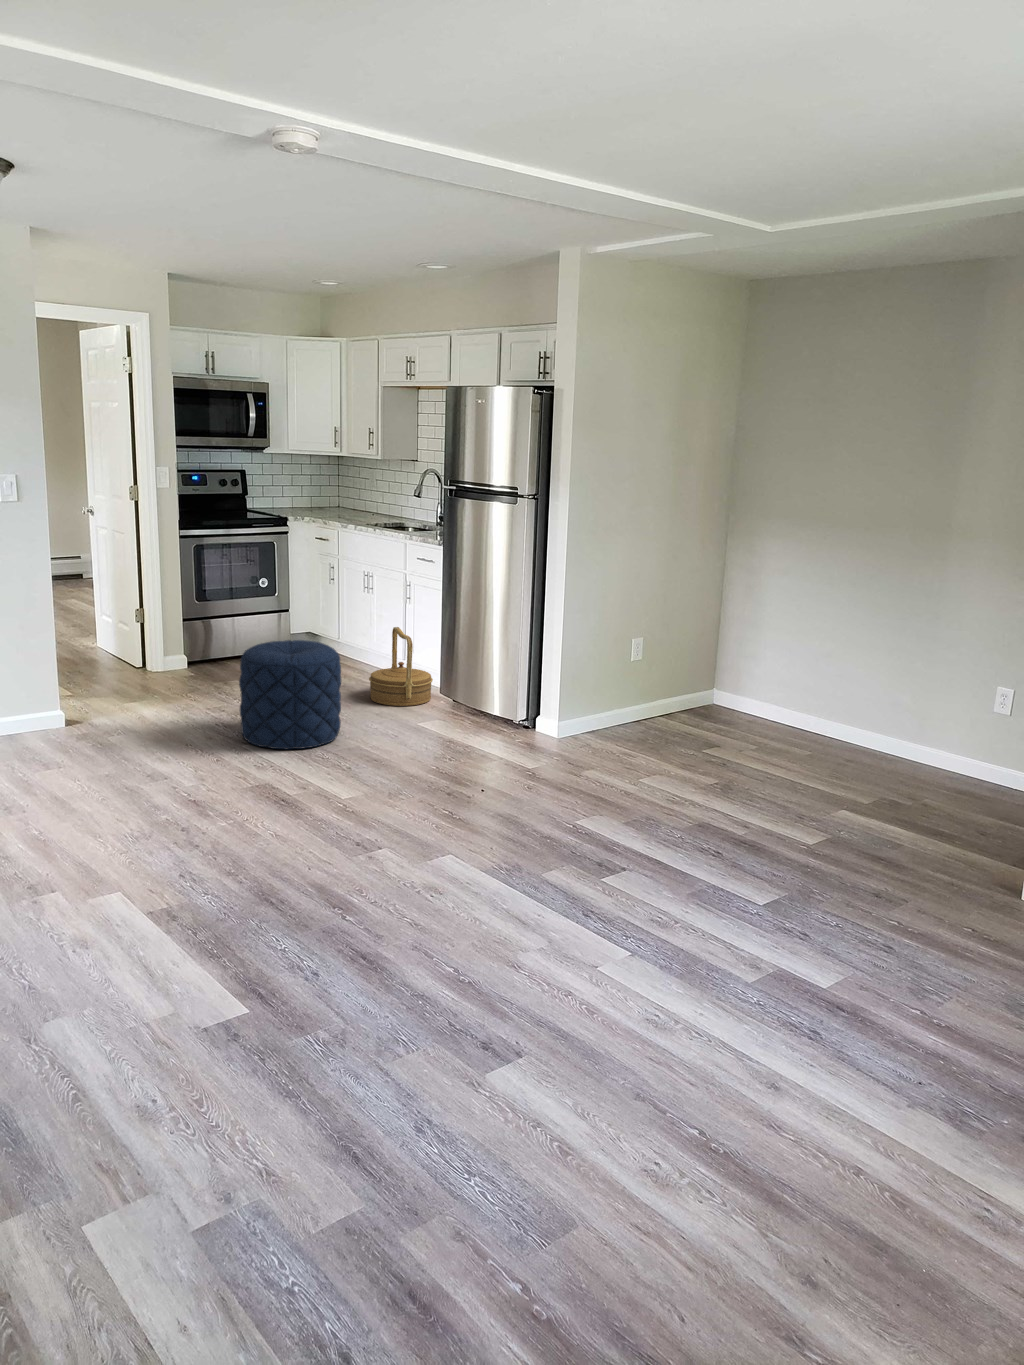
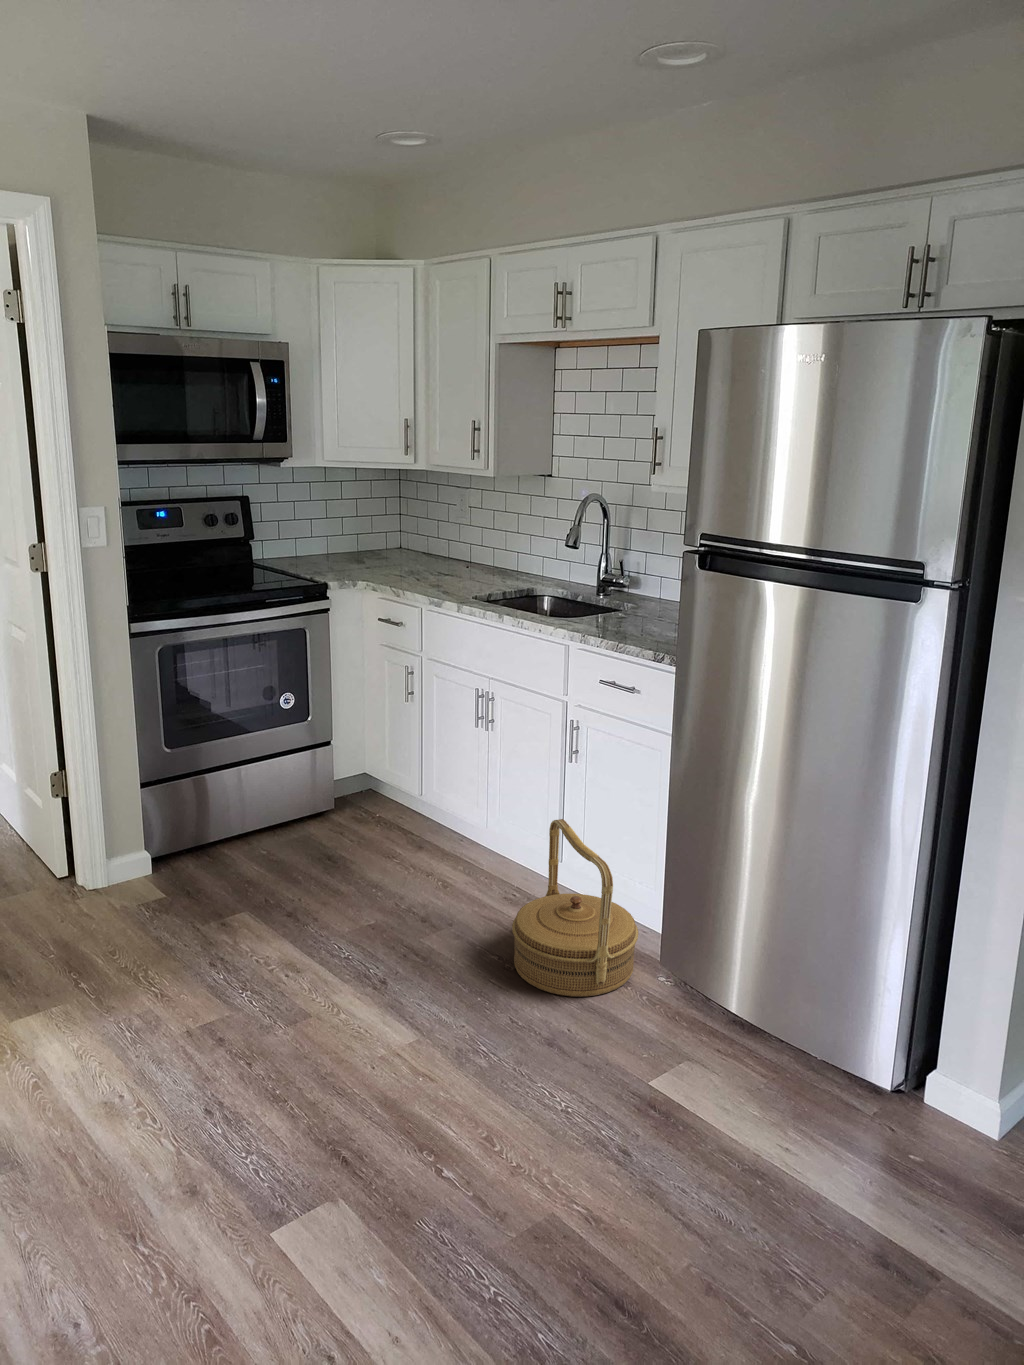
pouf: present [239,640,341,749] -> none [263,926,501,1239]

